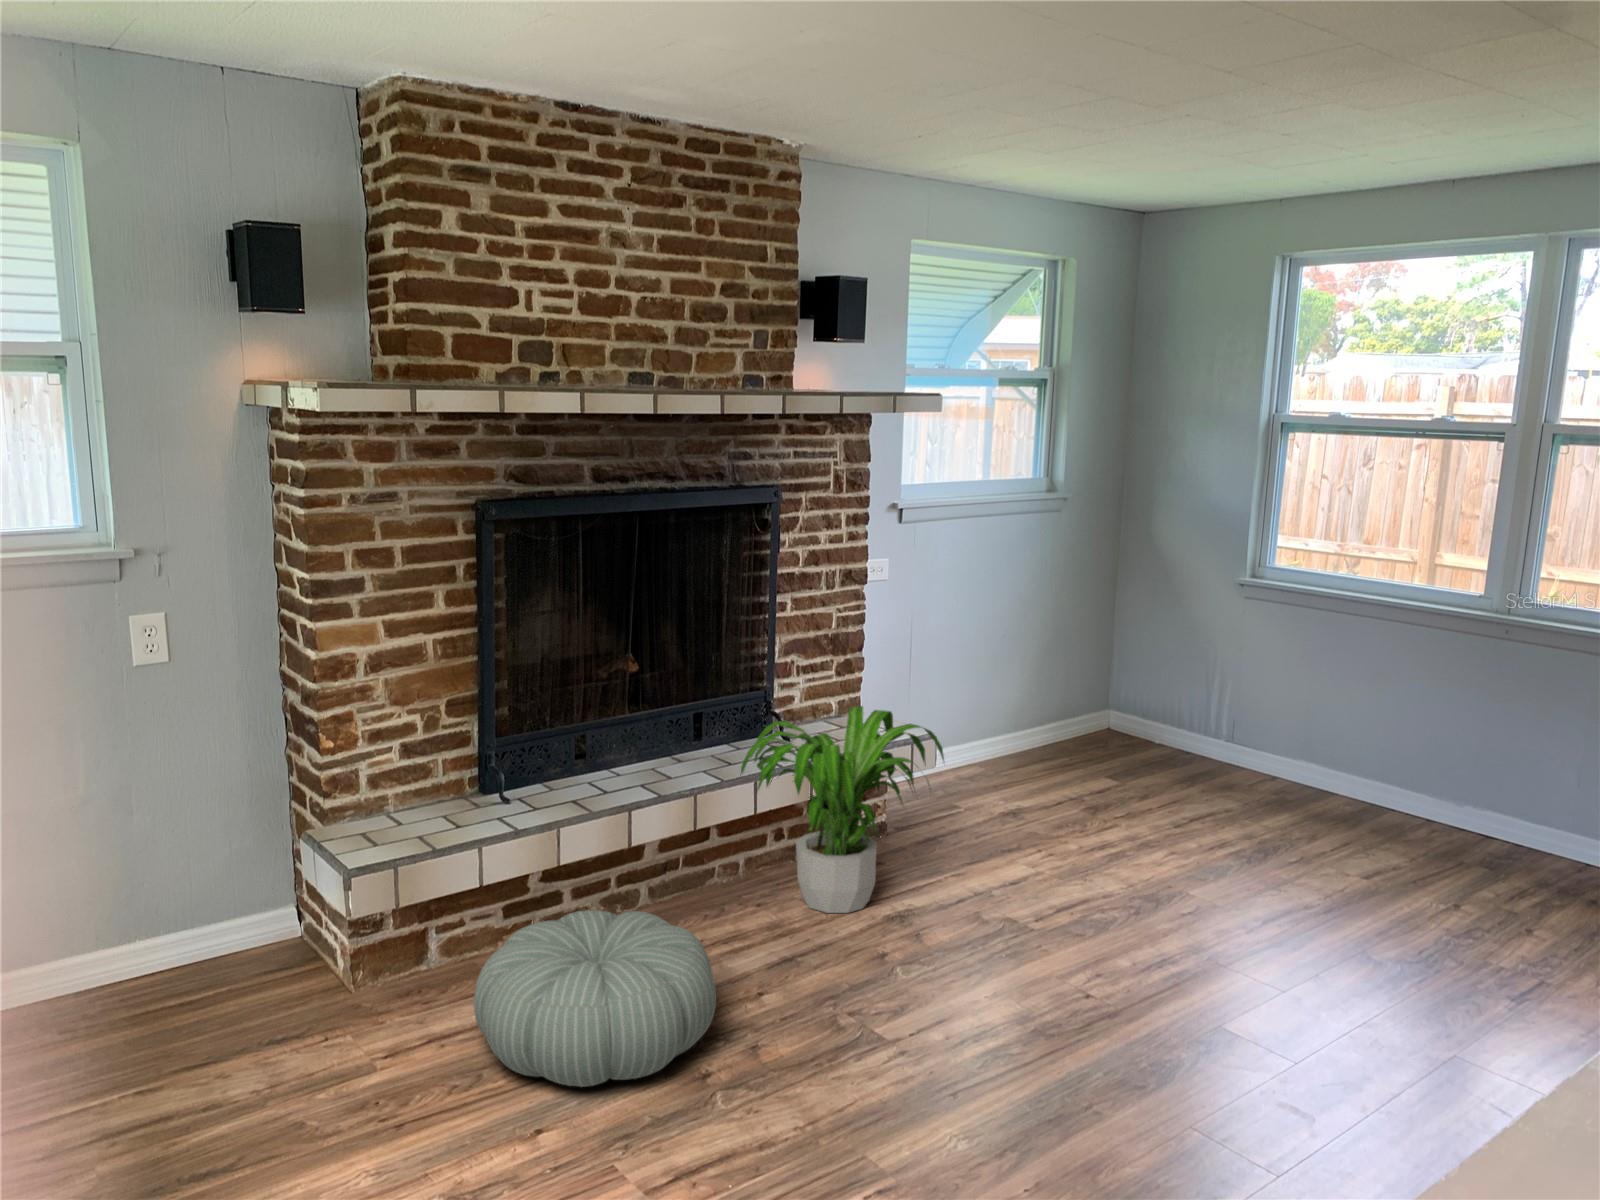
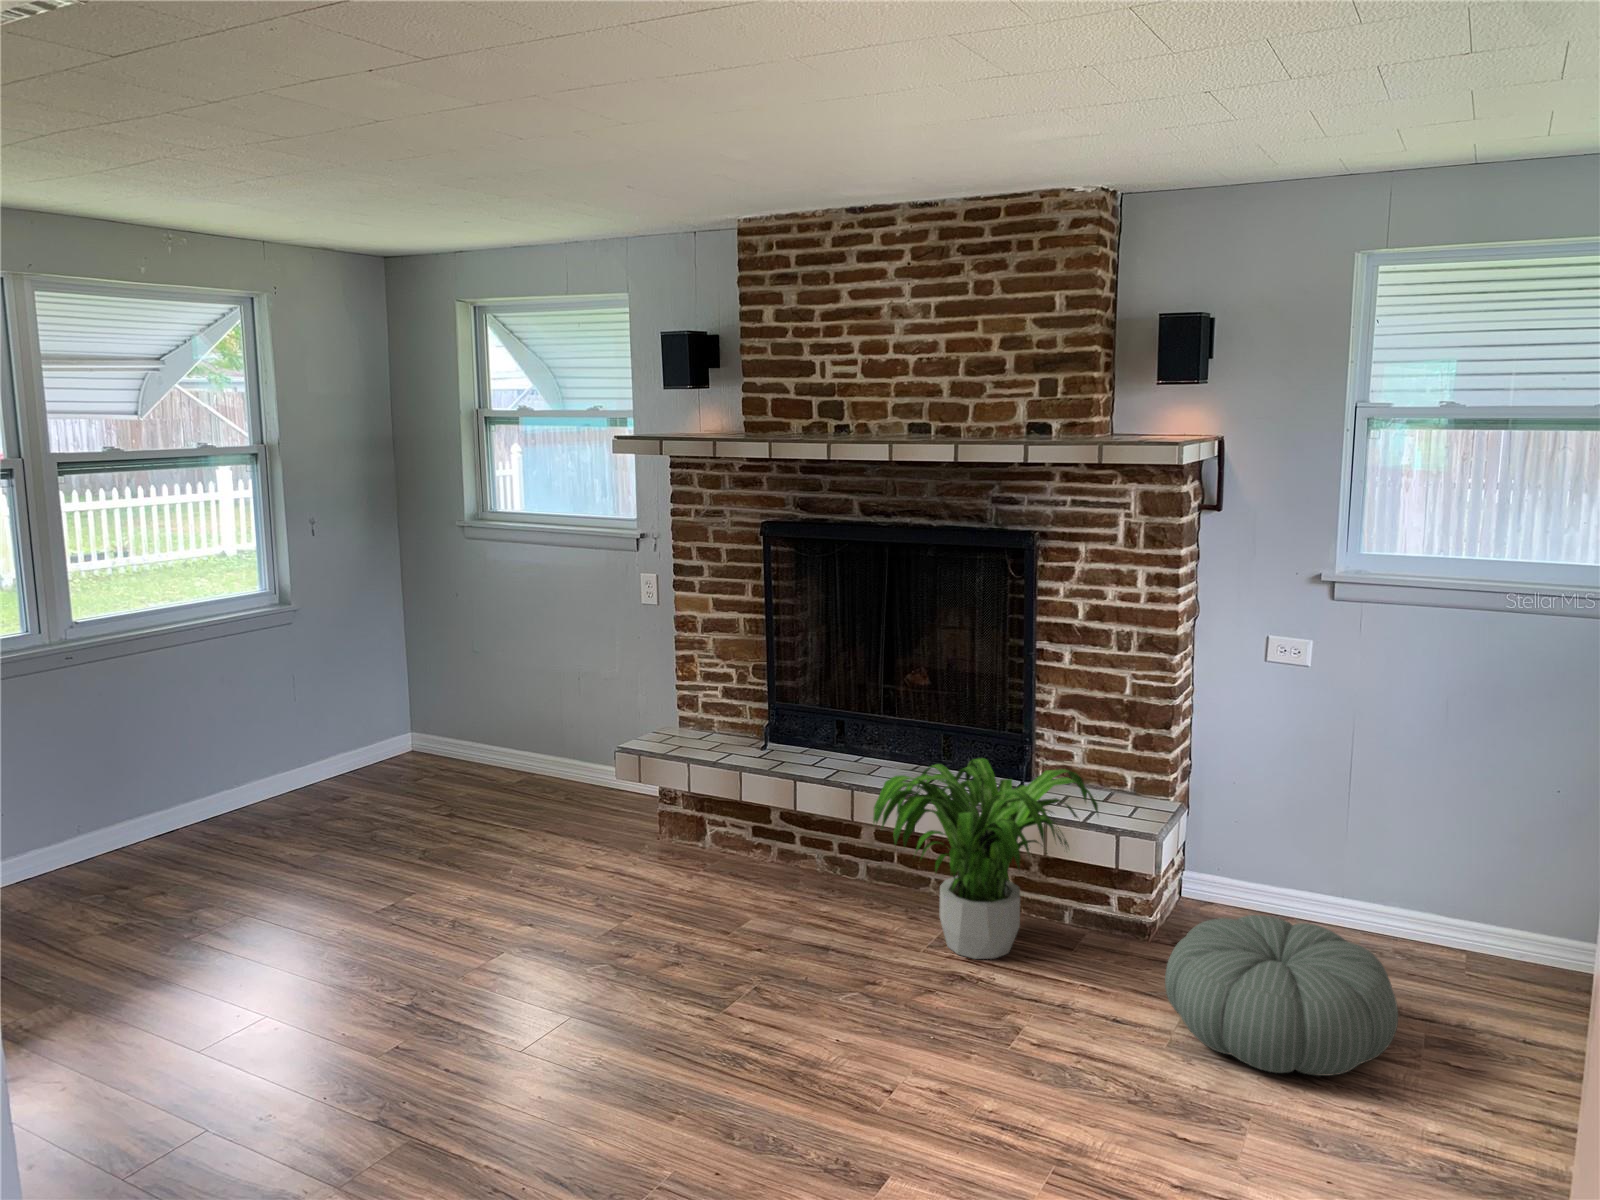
pouf: present [474,910,716,1087] -> present [1165,915,1398,1076]

